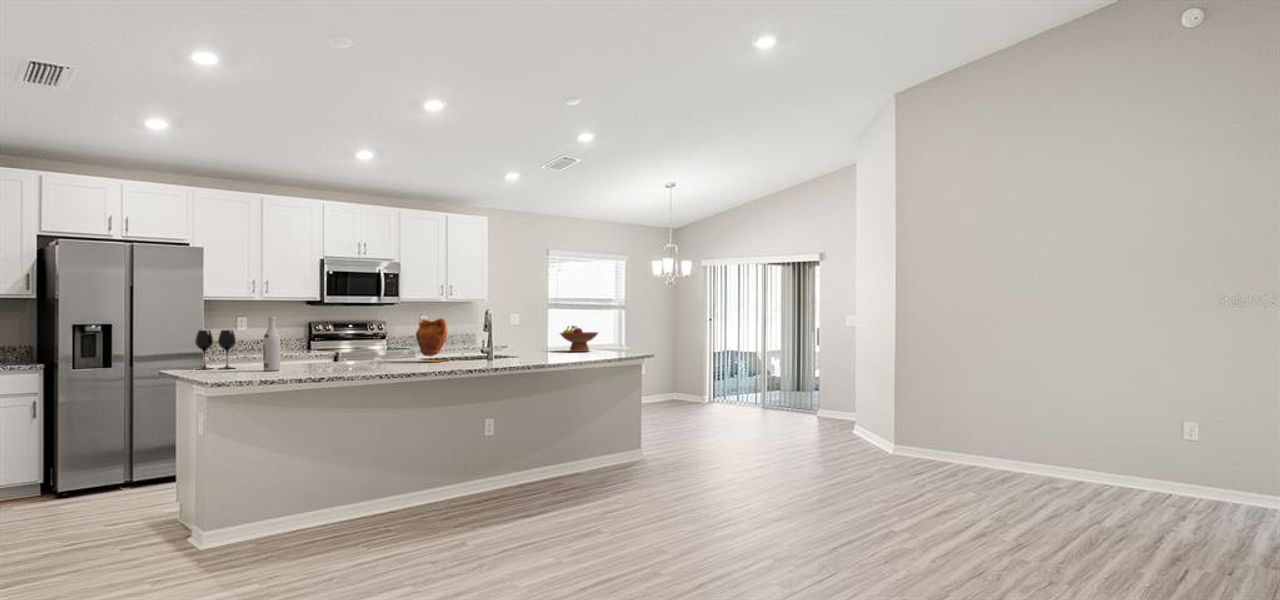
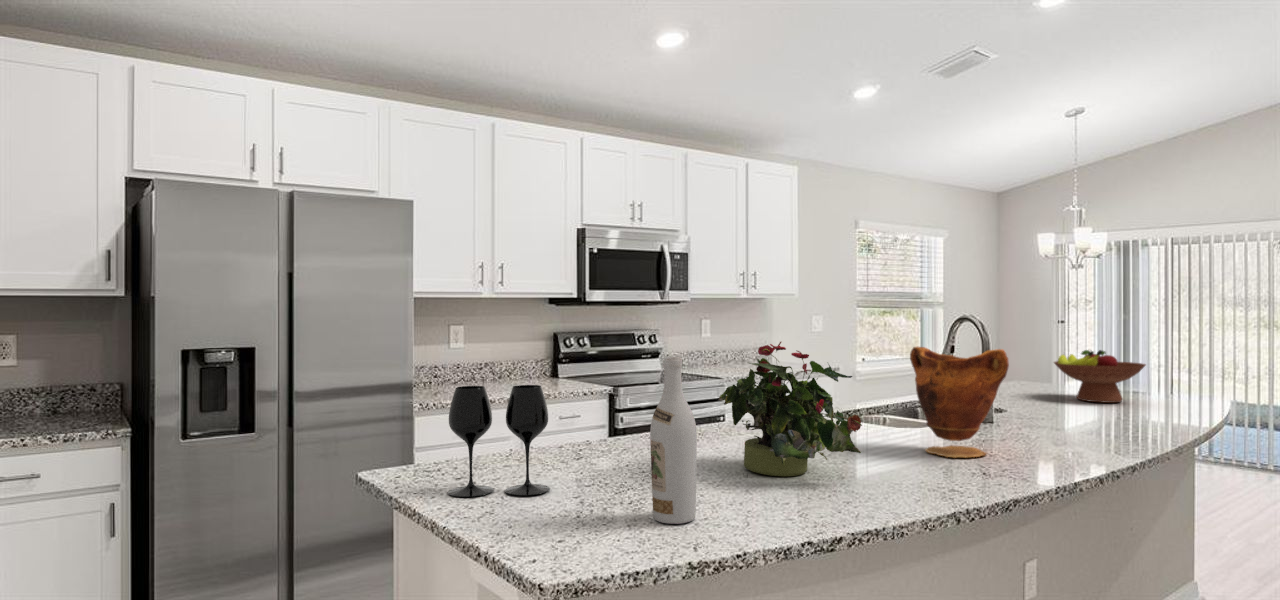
potted plant: none [318,315,371,365] -> present [718,342,862,476]

